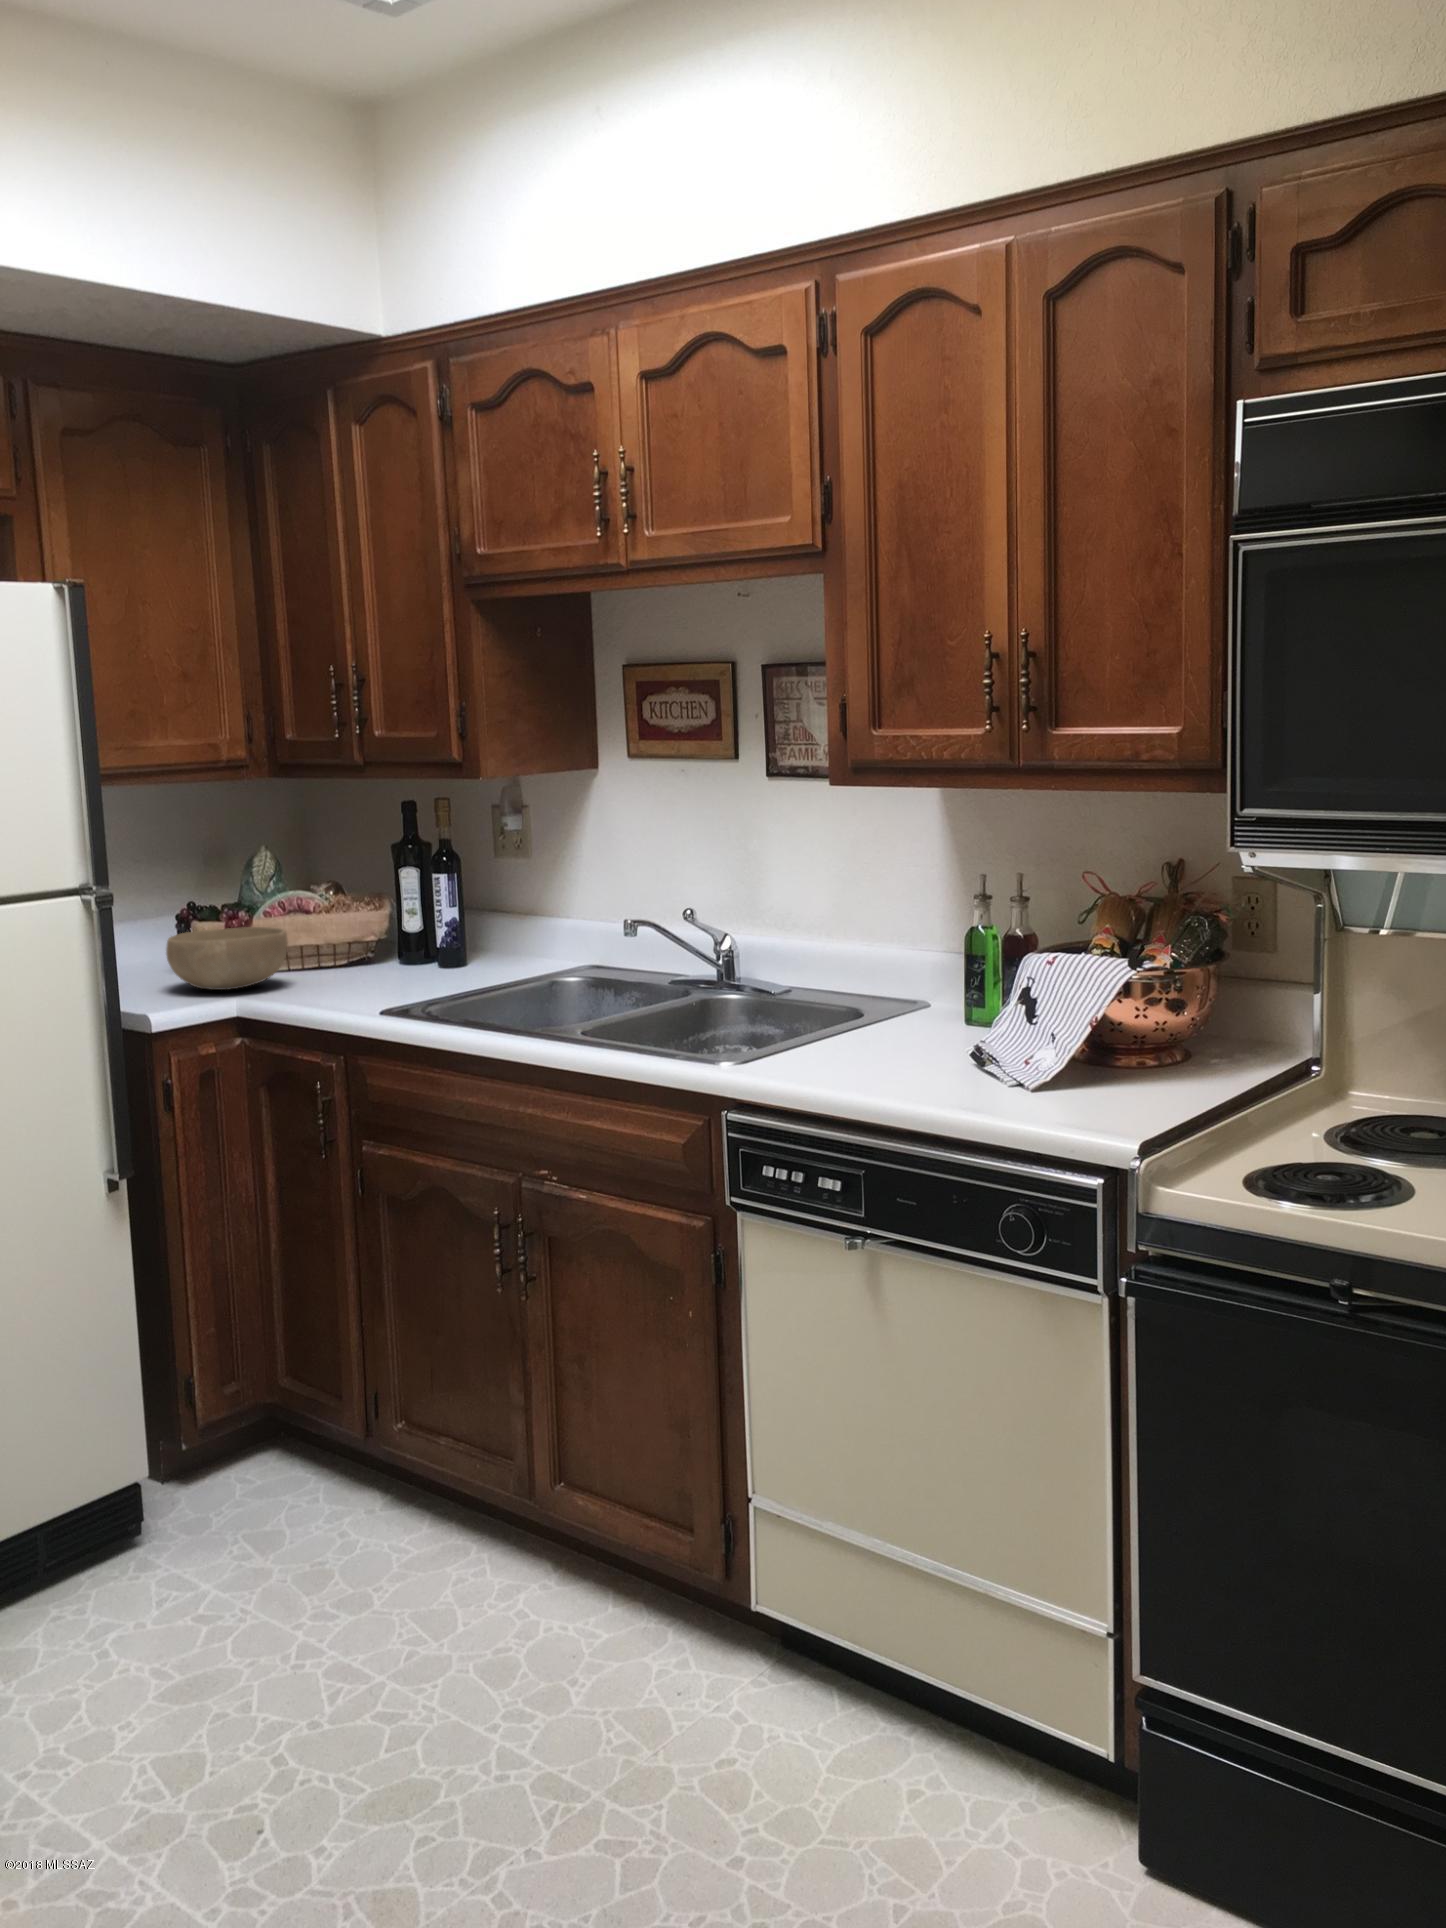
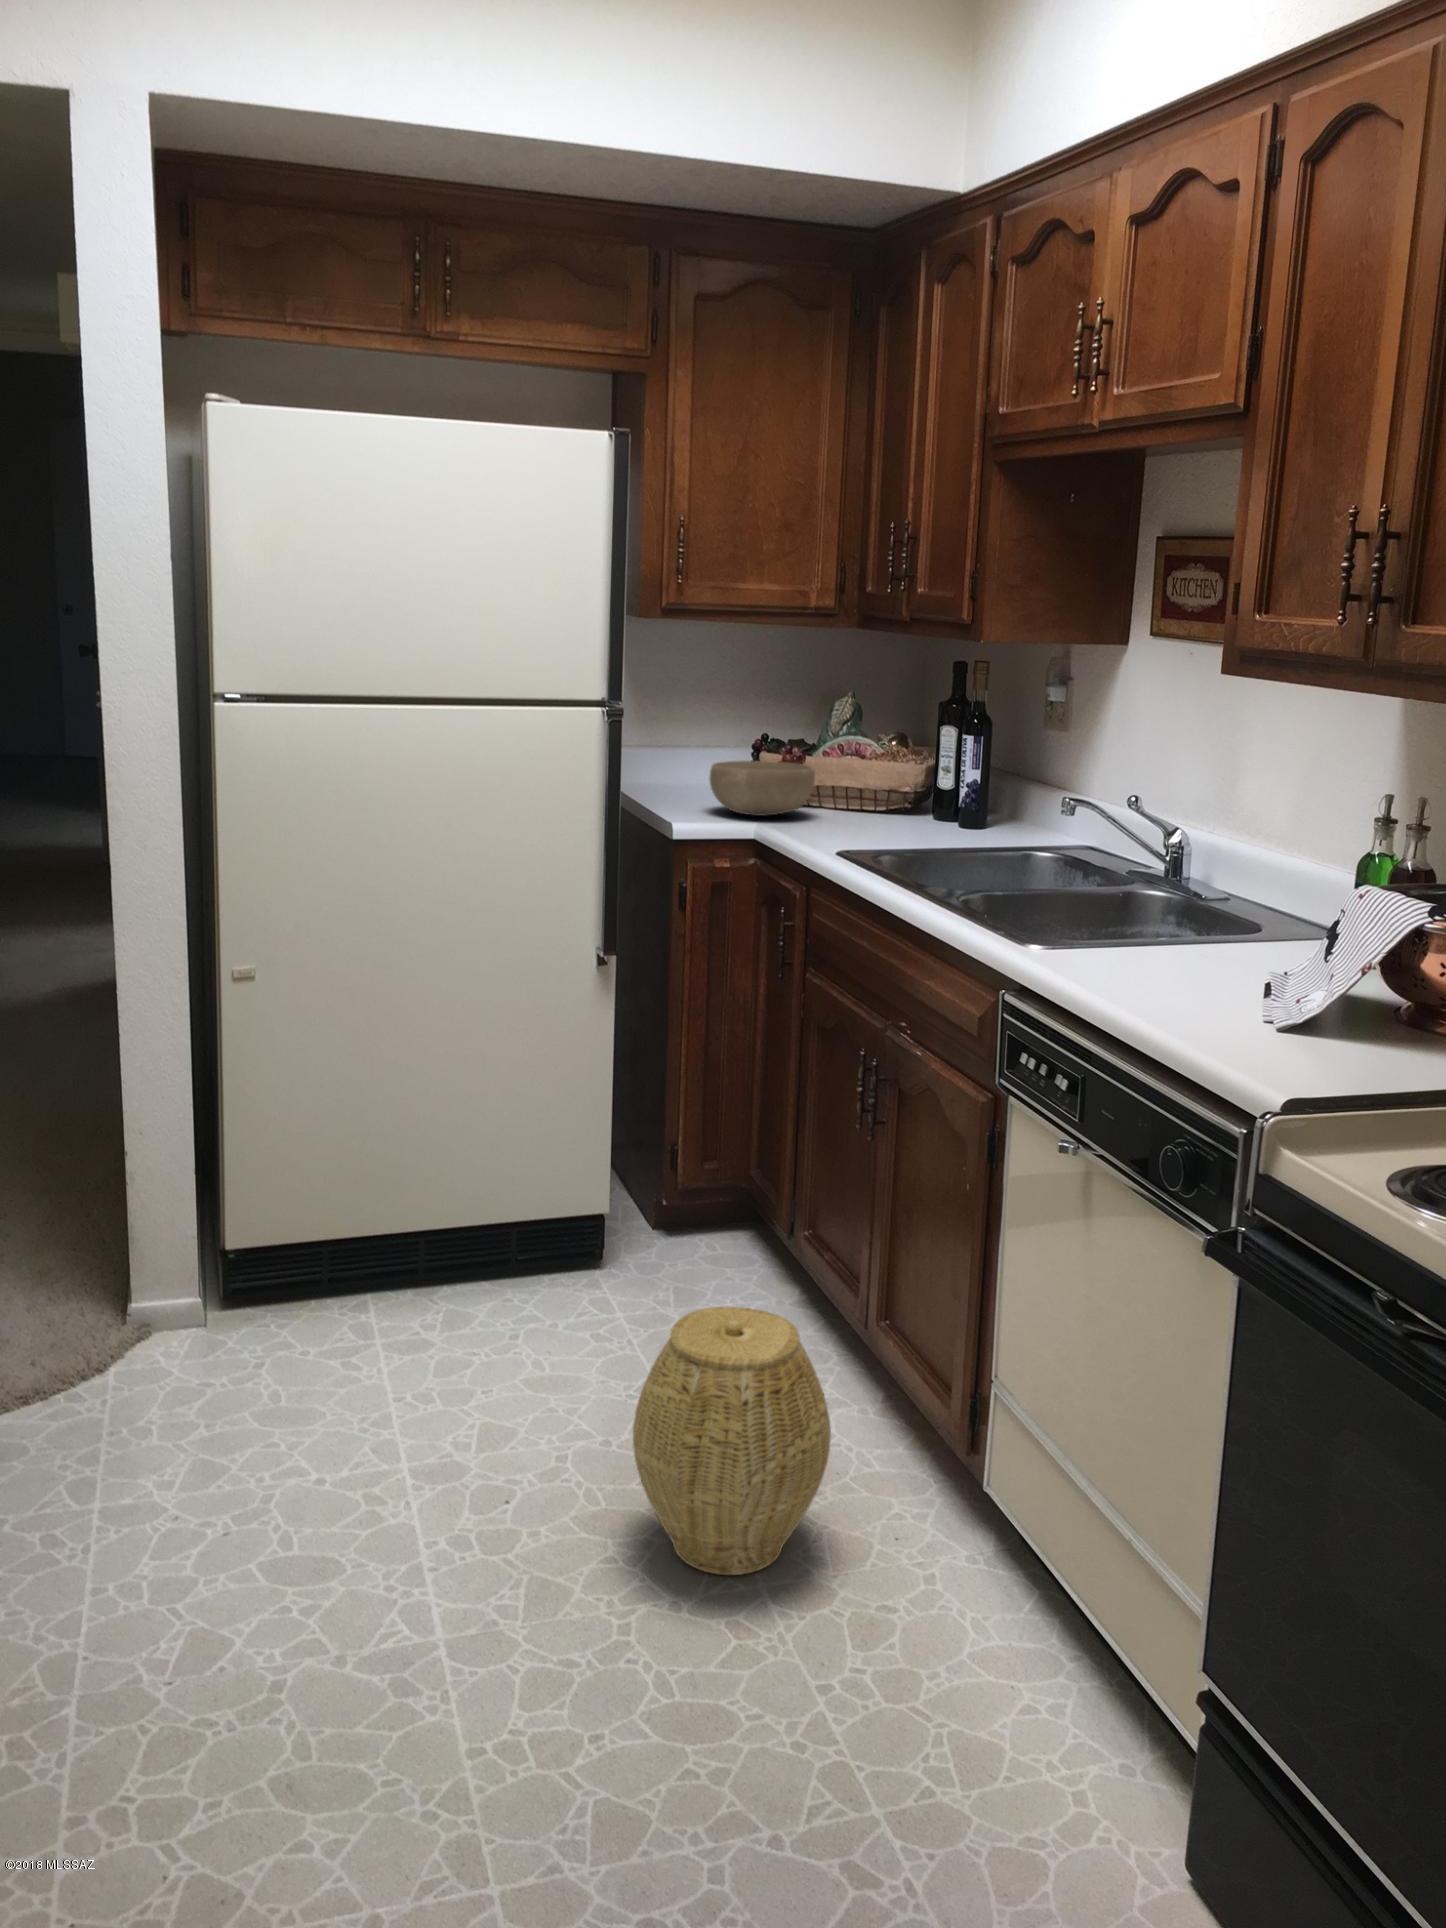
woven basket: none [415,1505,633,1809] -> present [633,1307,831,1575]

